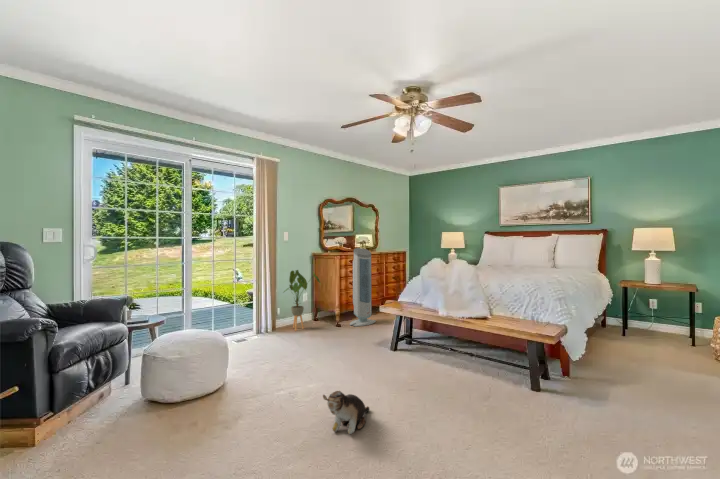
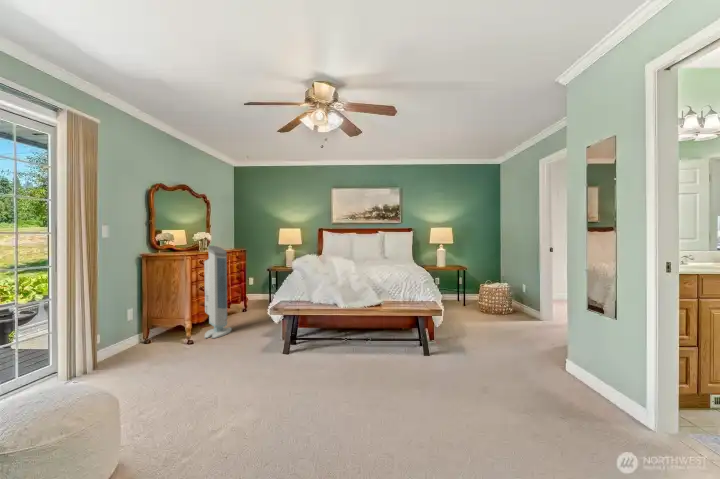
house plant: present [284,270,320,331] -> none [111,275,169,359]
plush toy: present [323,391,369,434] -> none [337,401,366,450]

